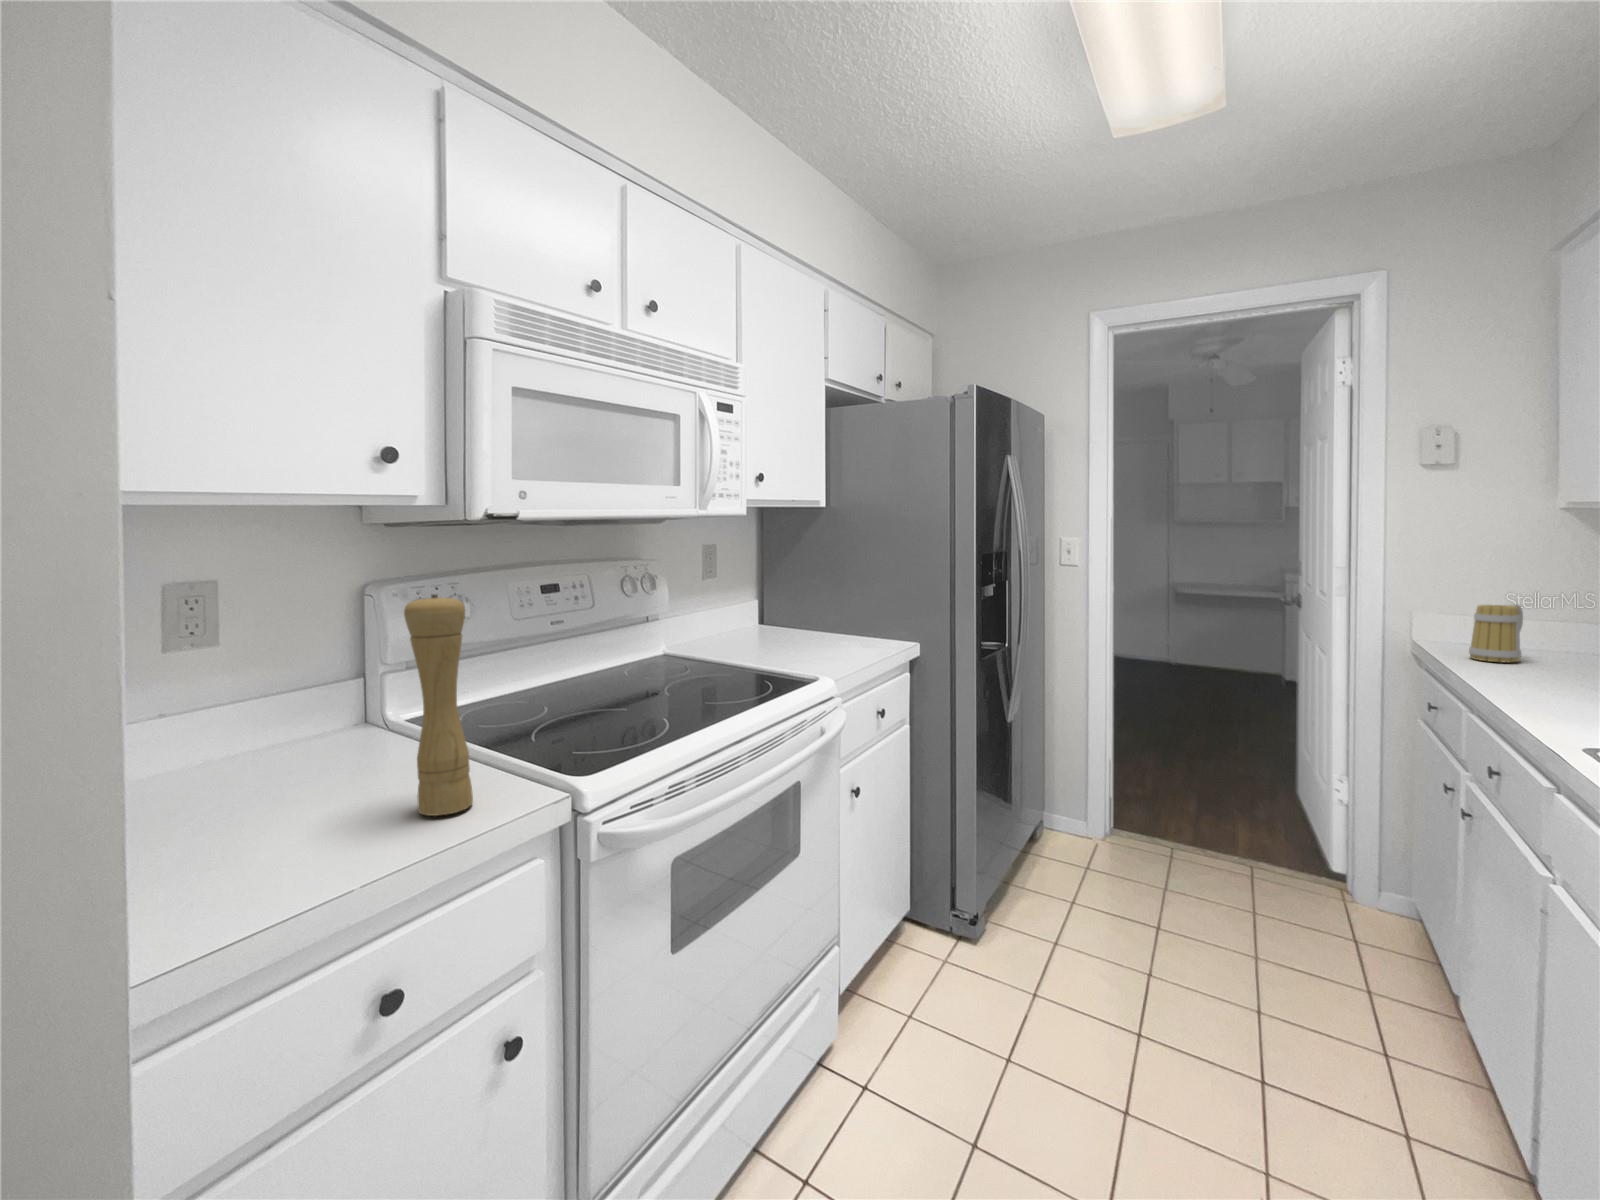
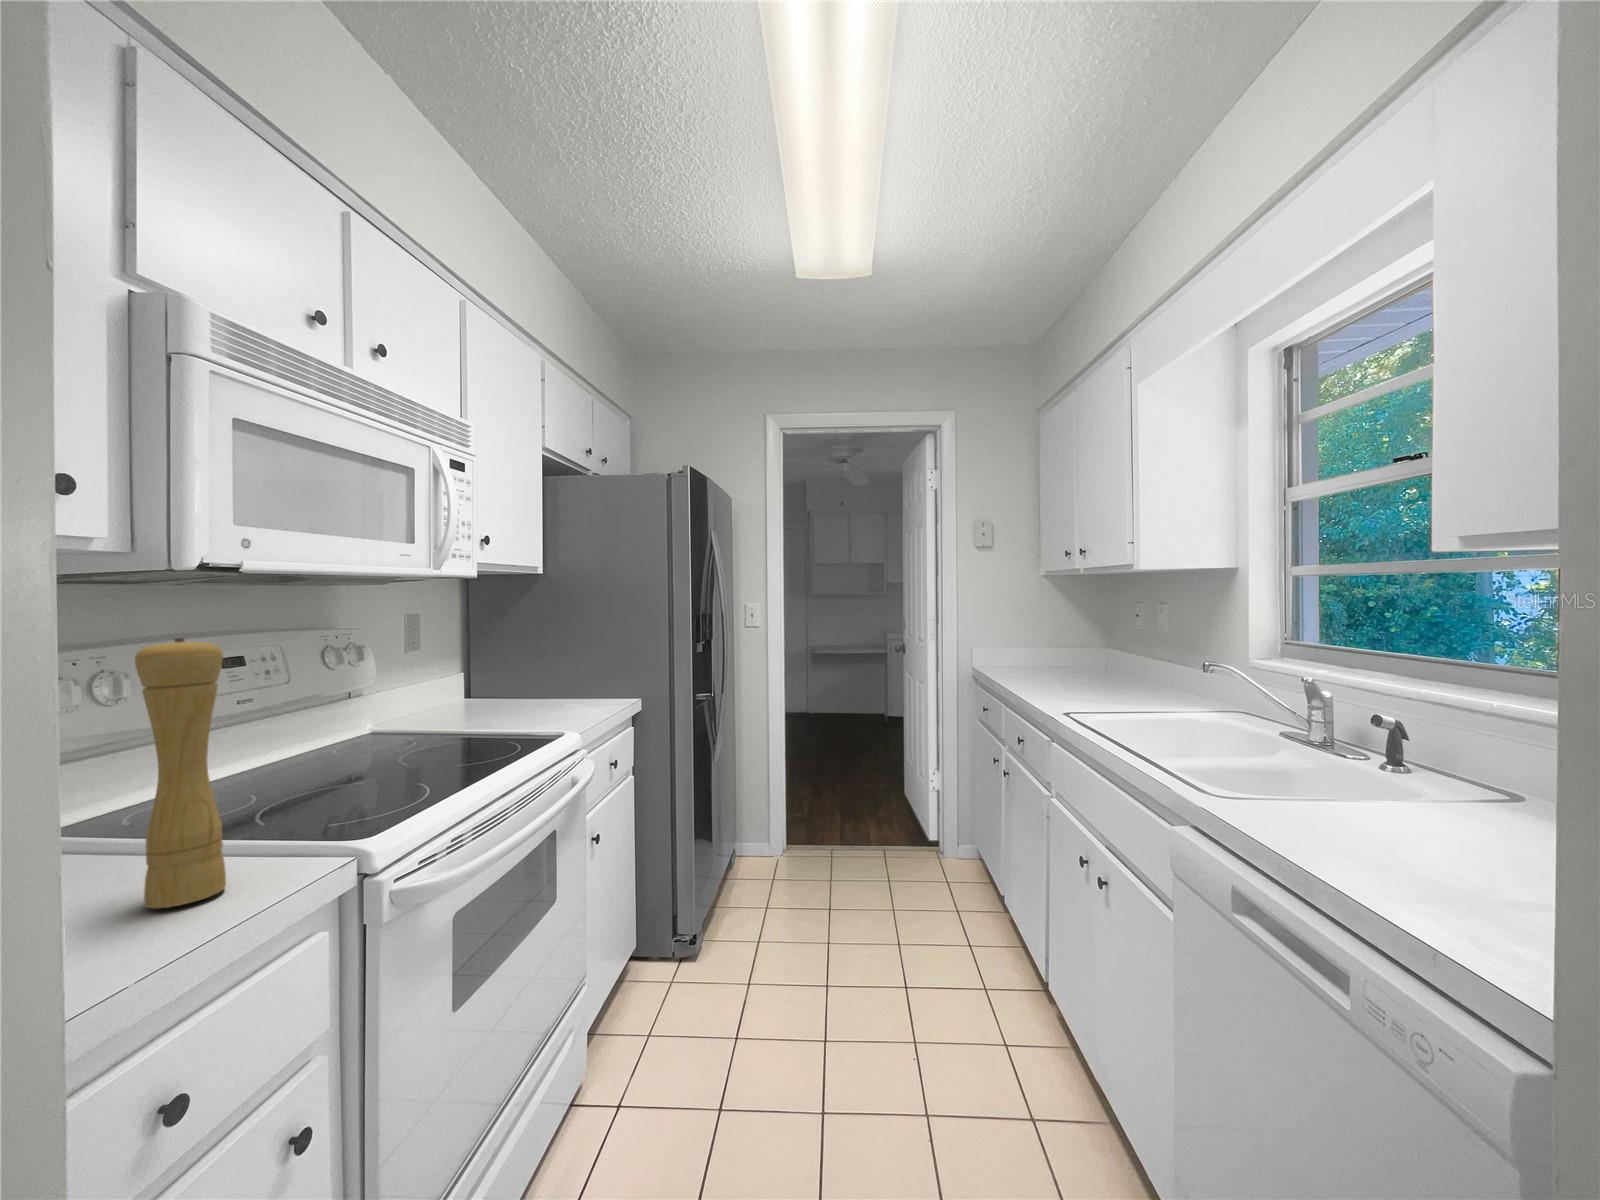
mug: present [1469,604,1523,662] -> none [994,636,1020,673]

